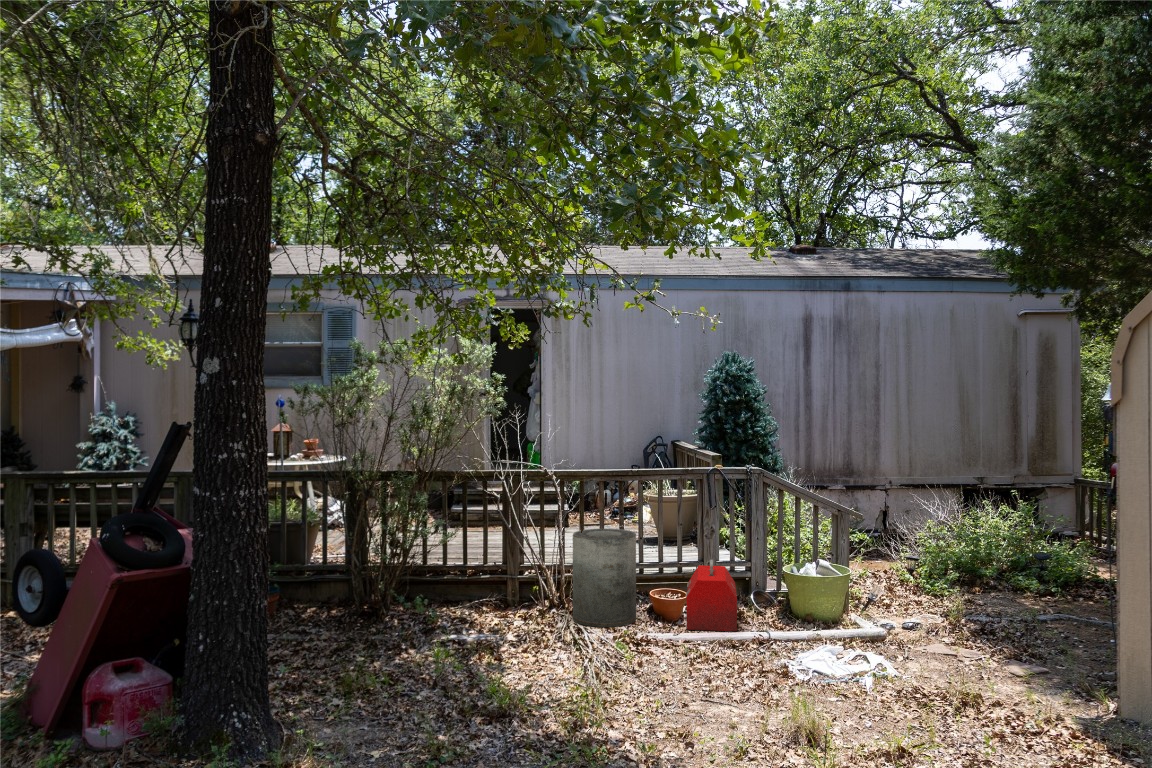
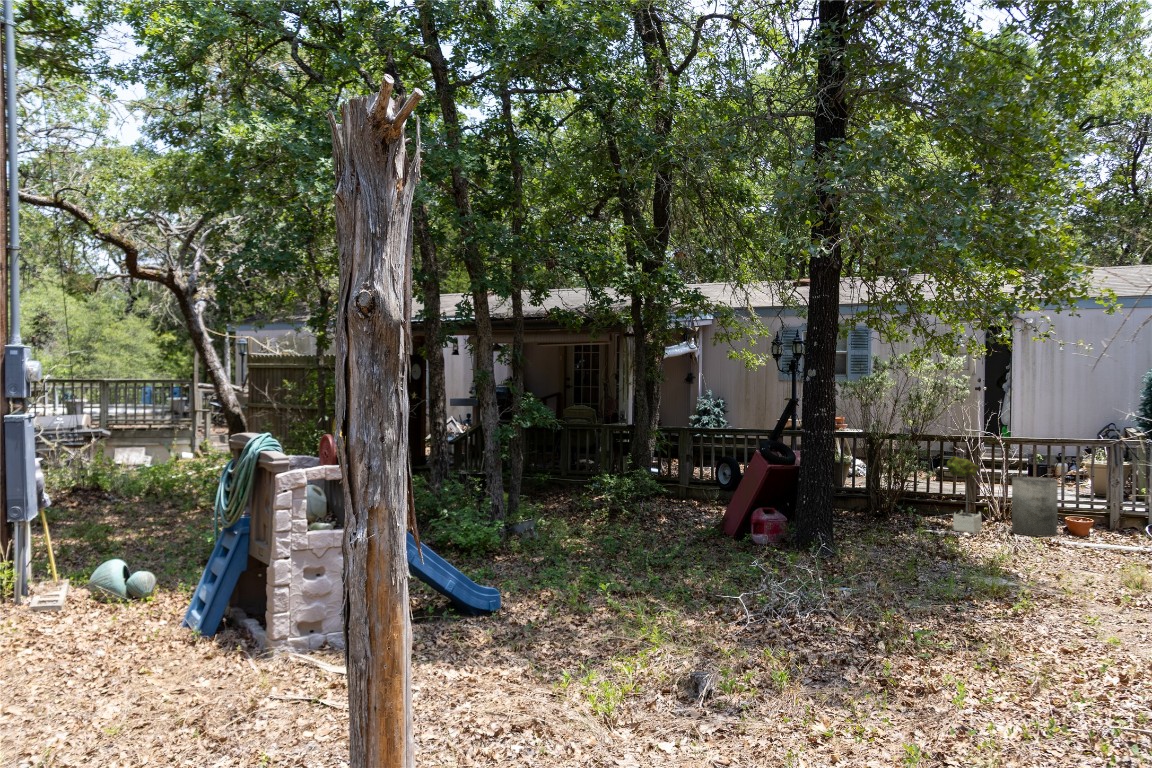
potted tree: none [475,504,529,631] -> present [947,457,982,533]
toolbox: present [686,560,737,631] -> none [1090,500,1135,545]

